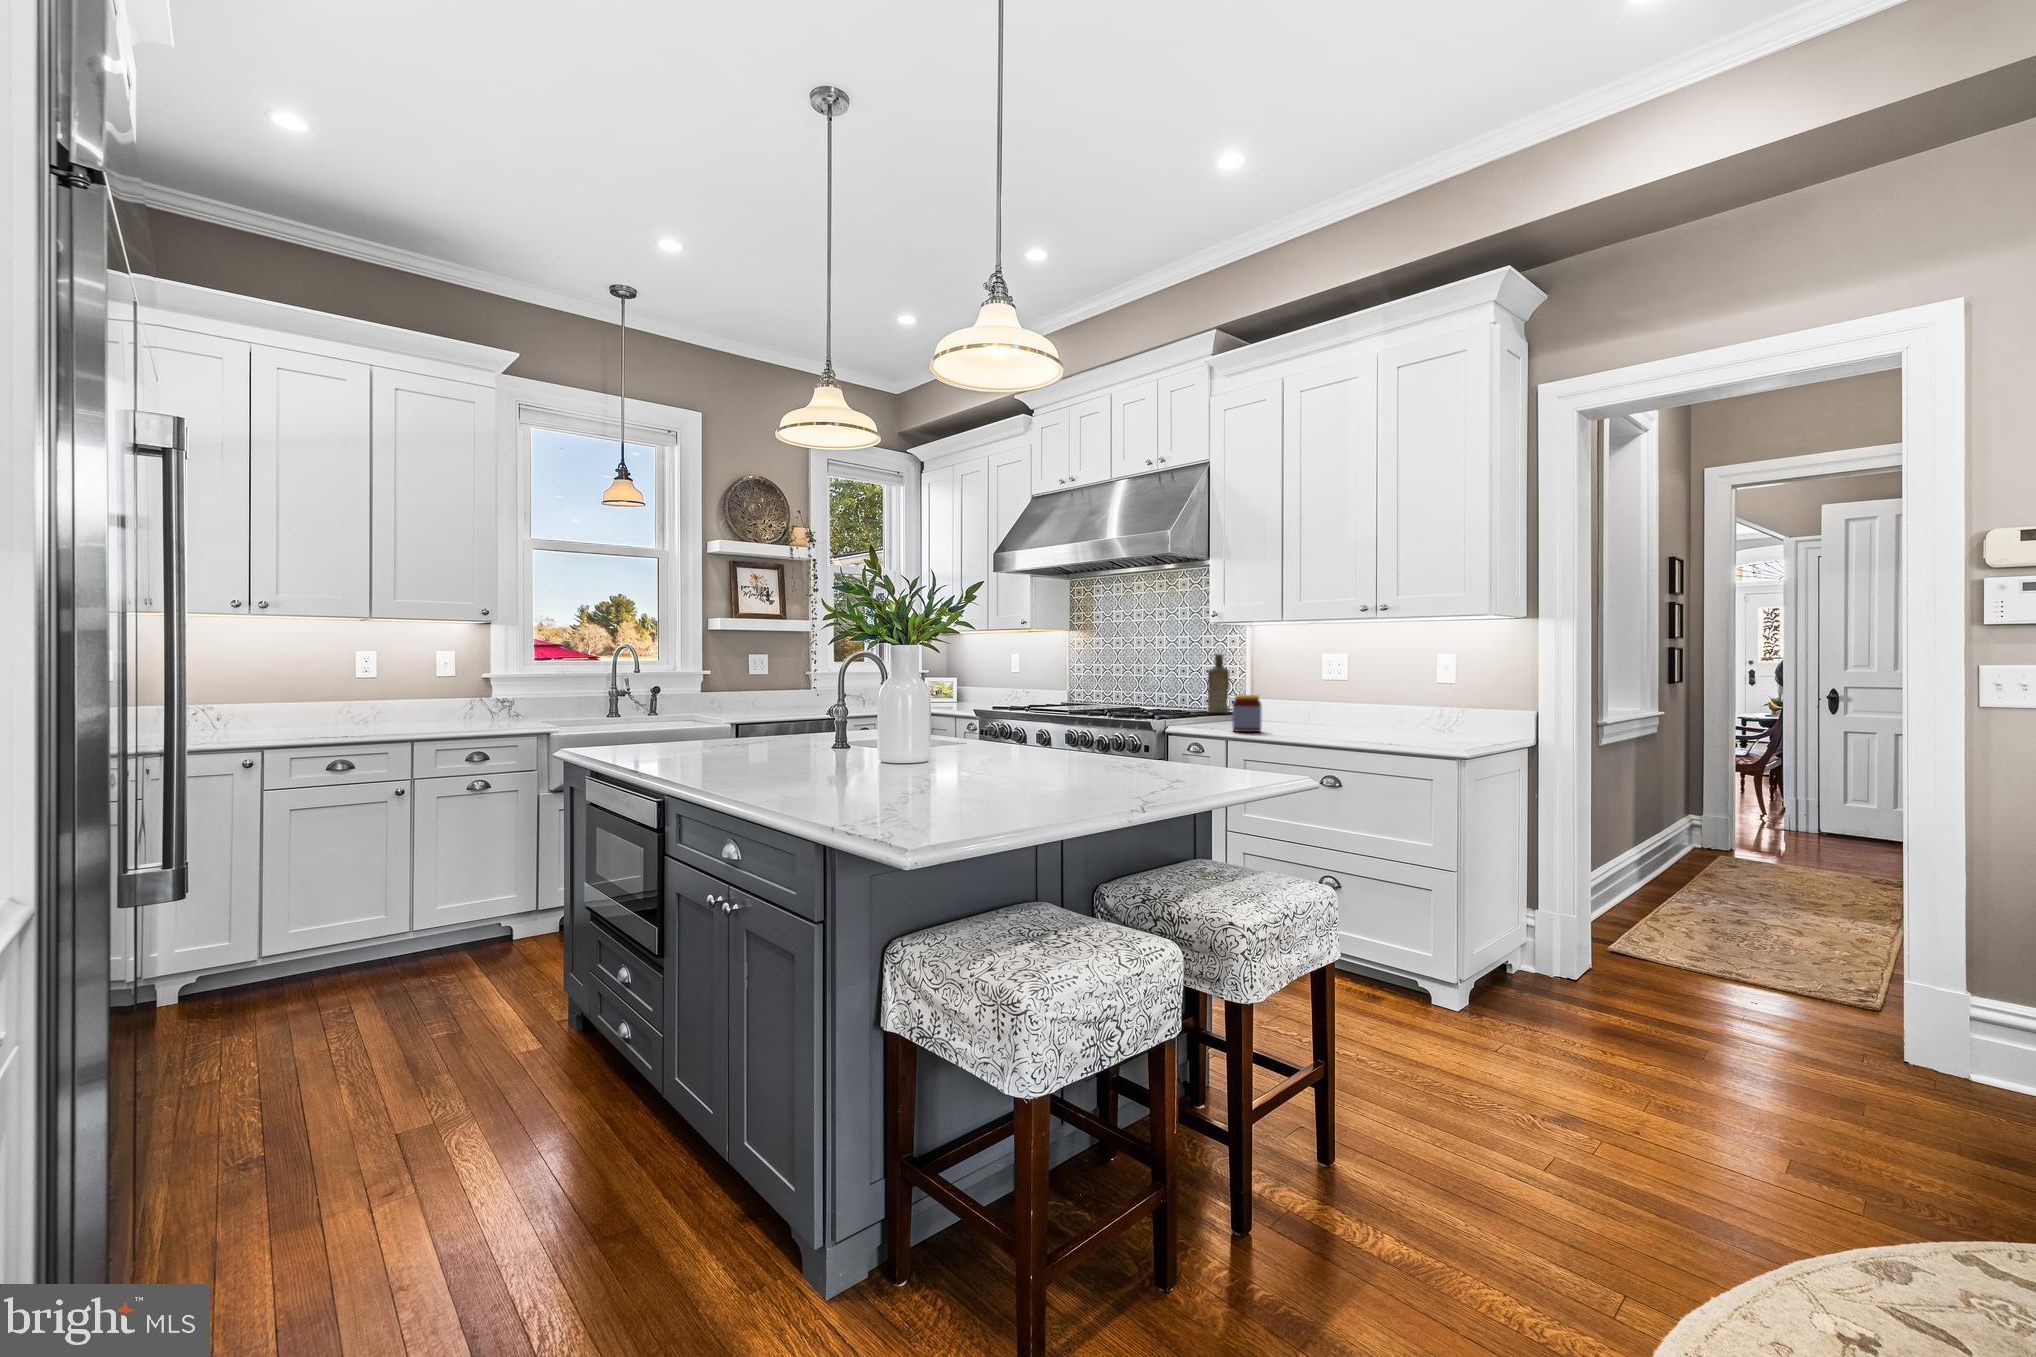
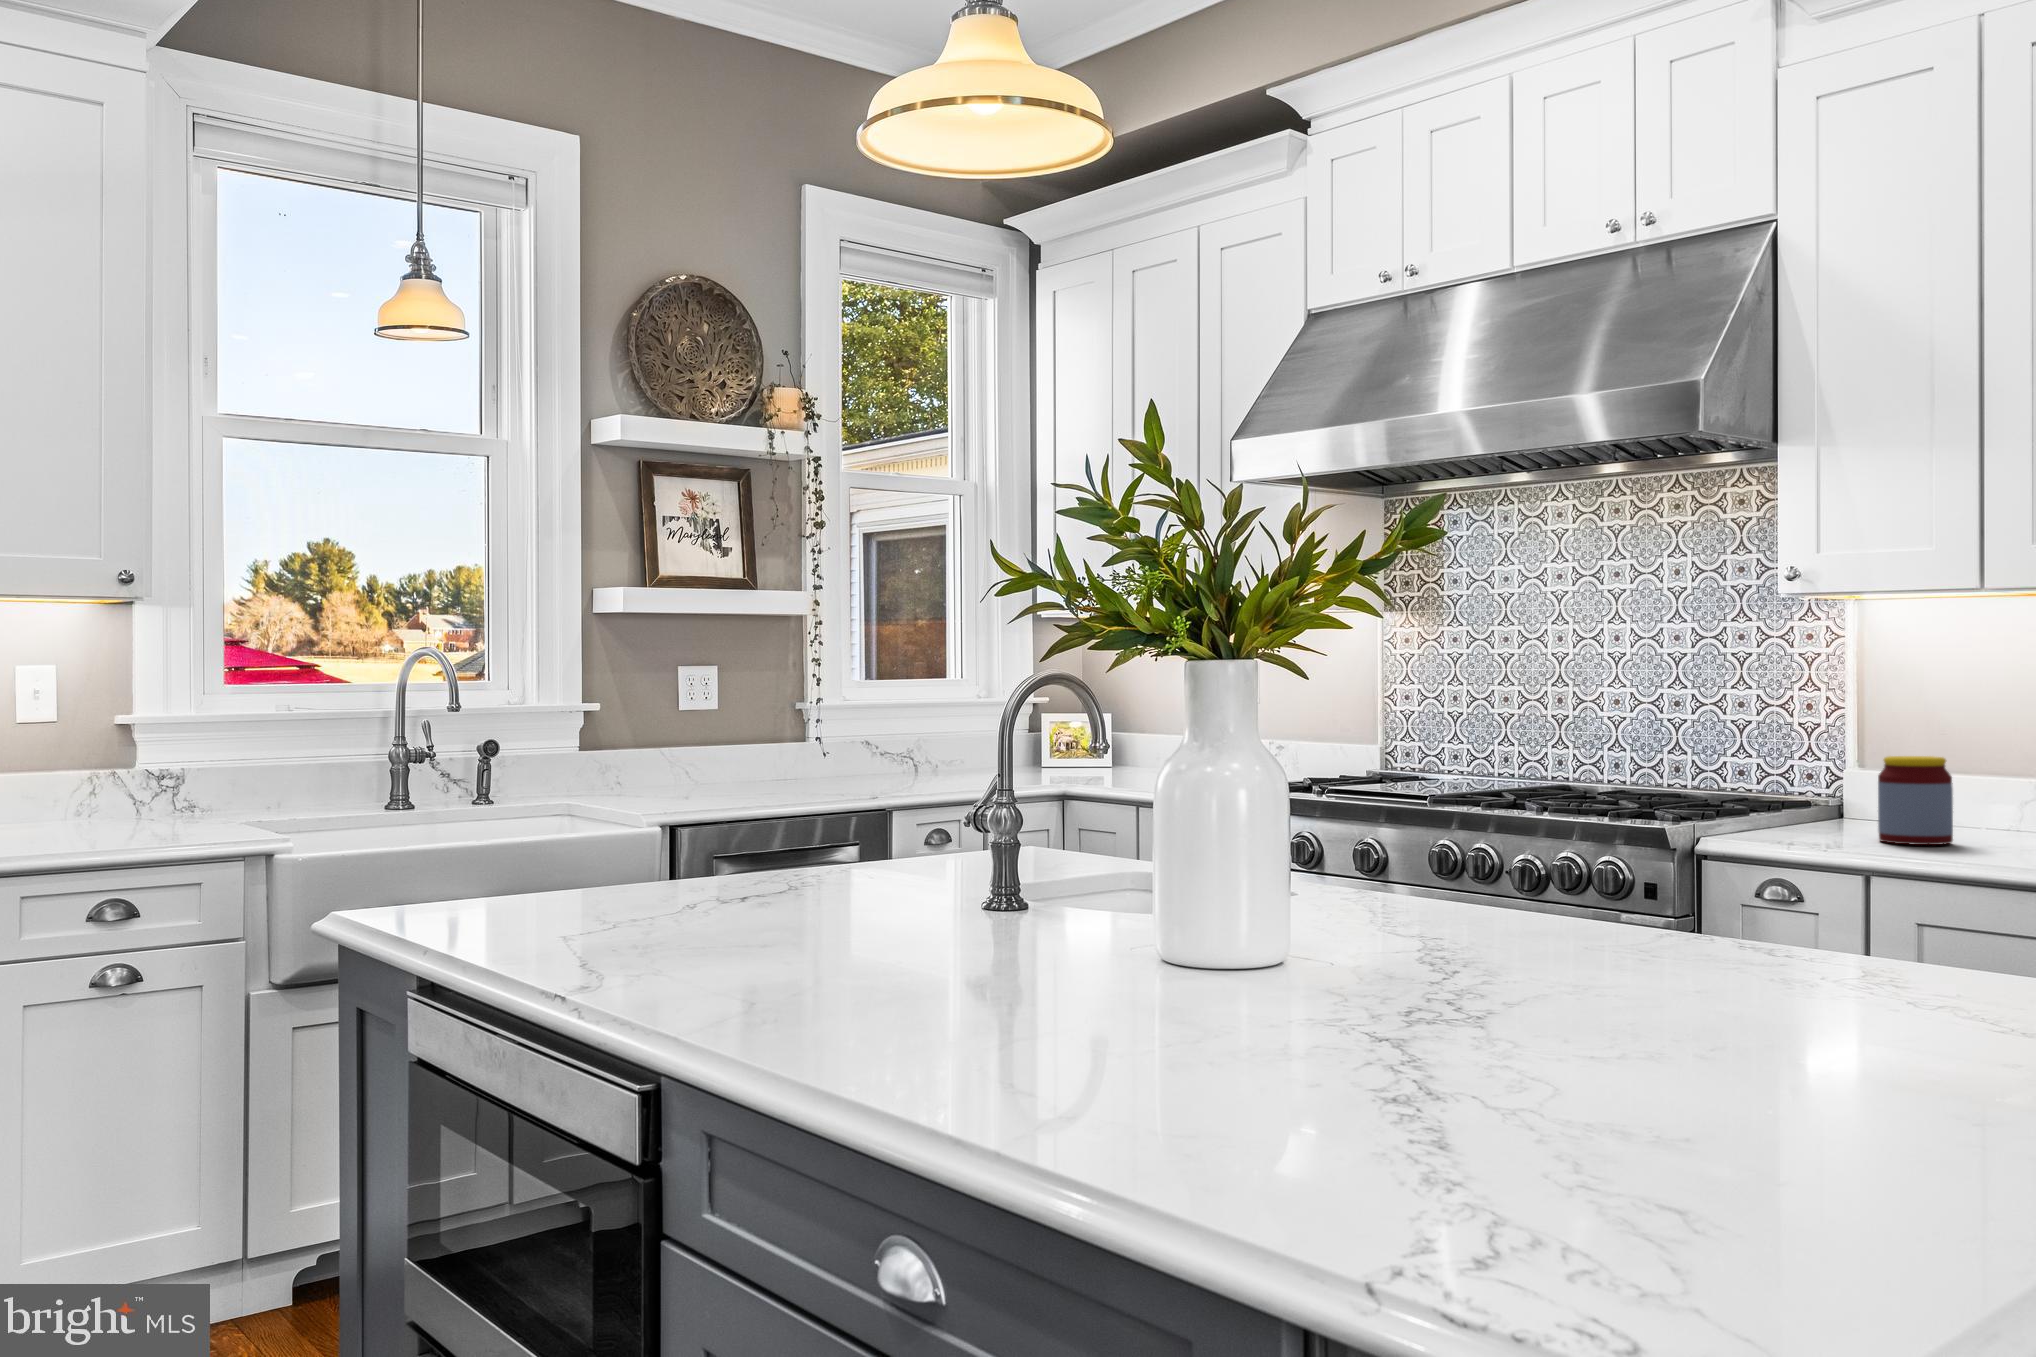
bottle: present [1208,654,1230,713] -> none [1726,659,1788,793]

